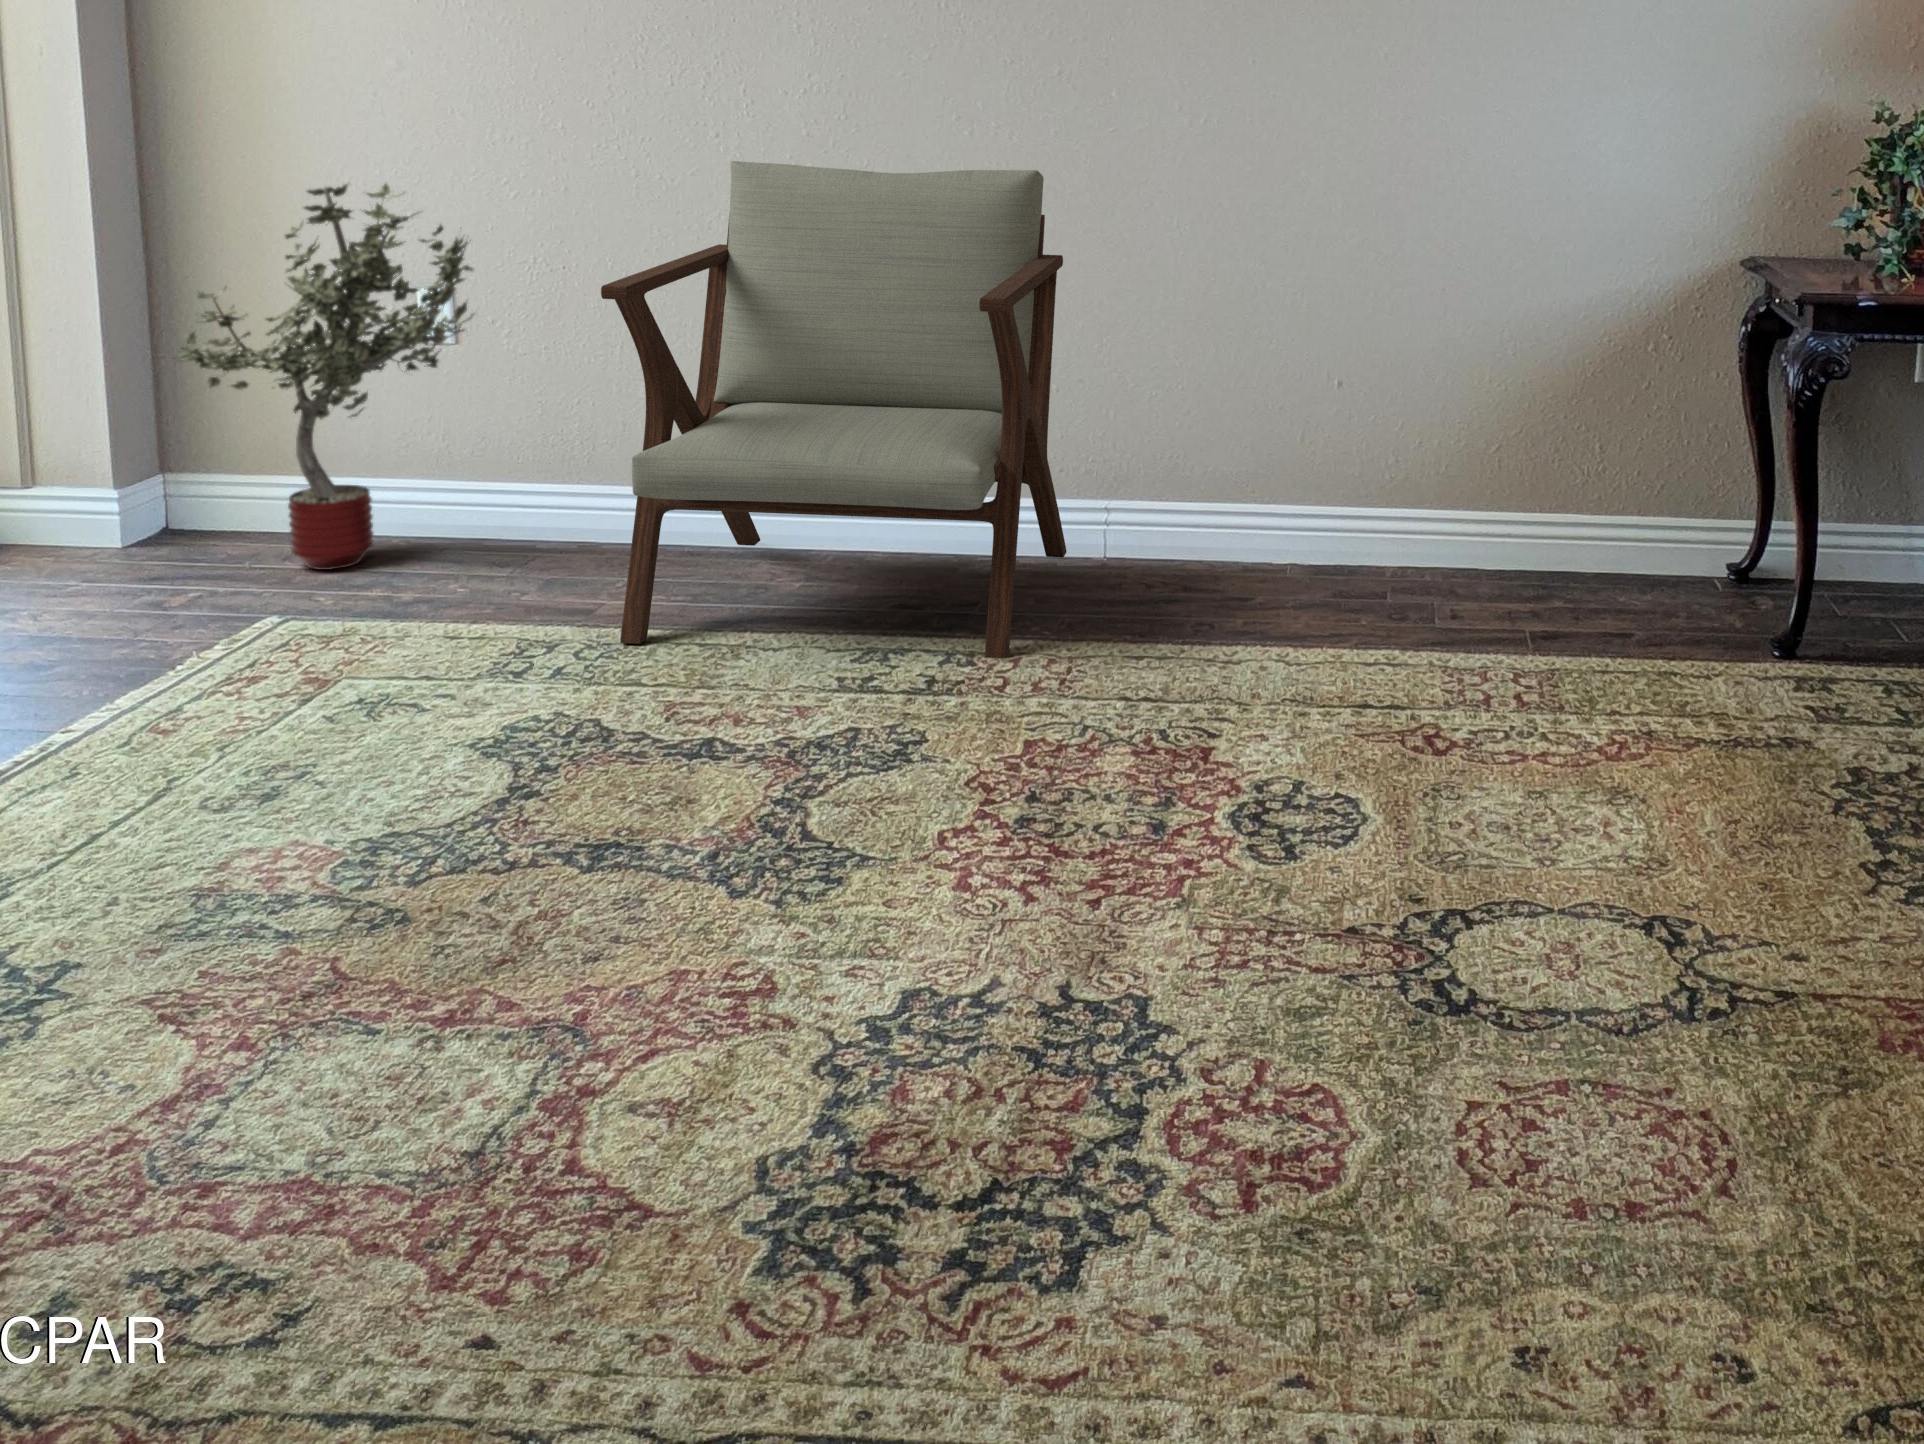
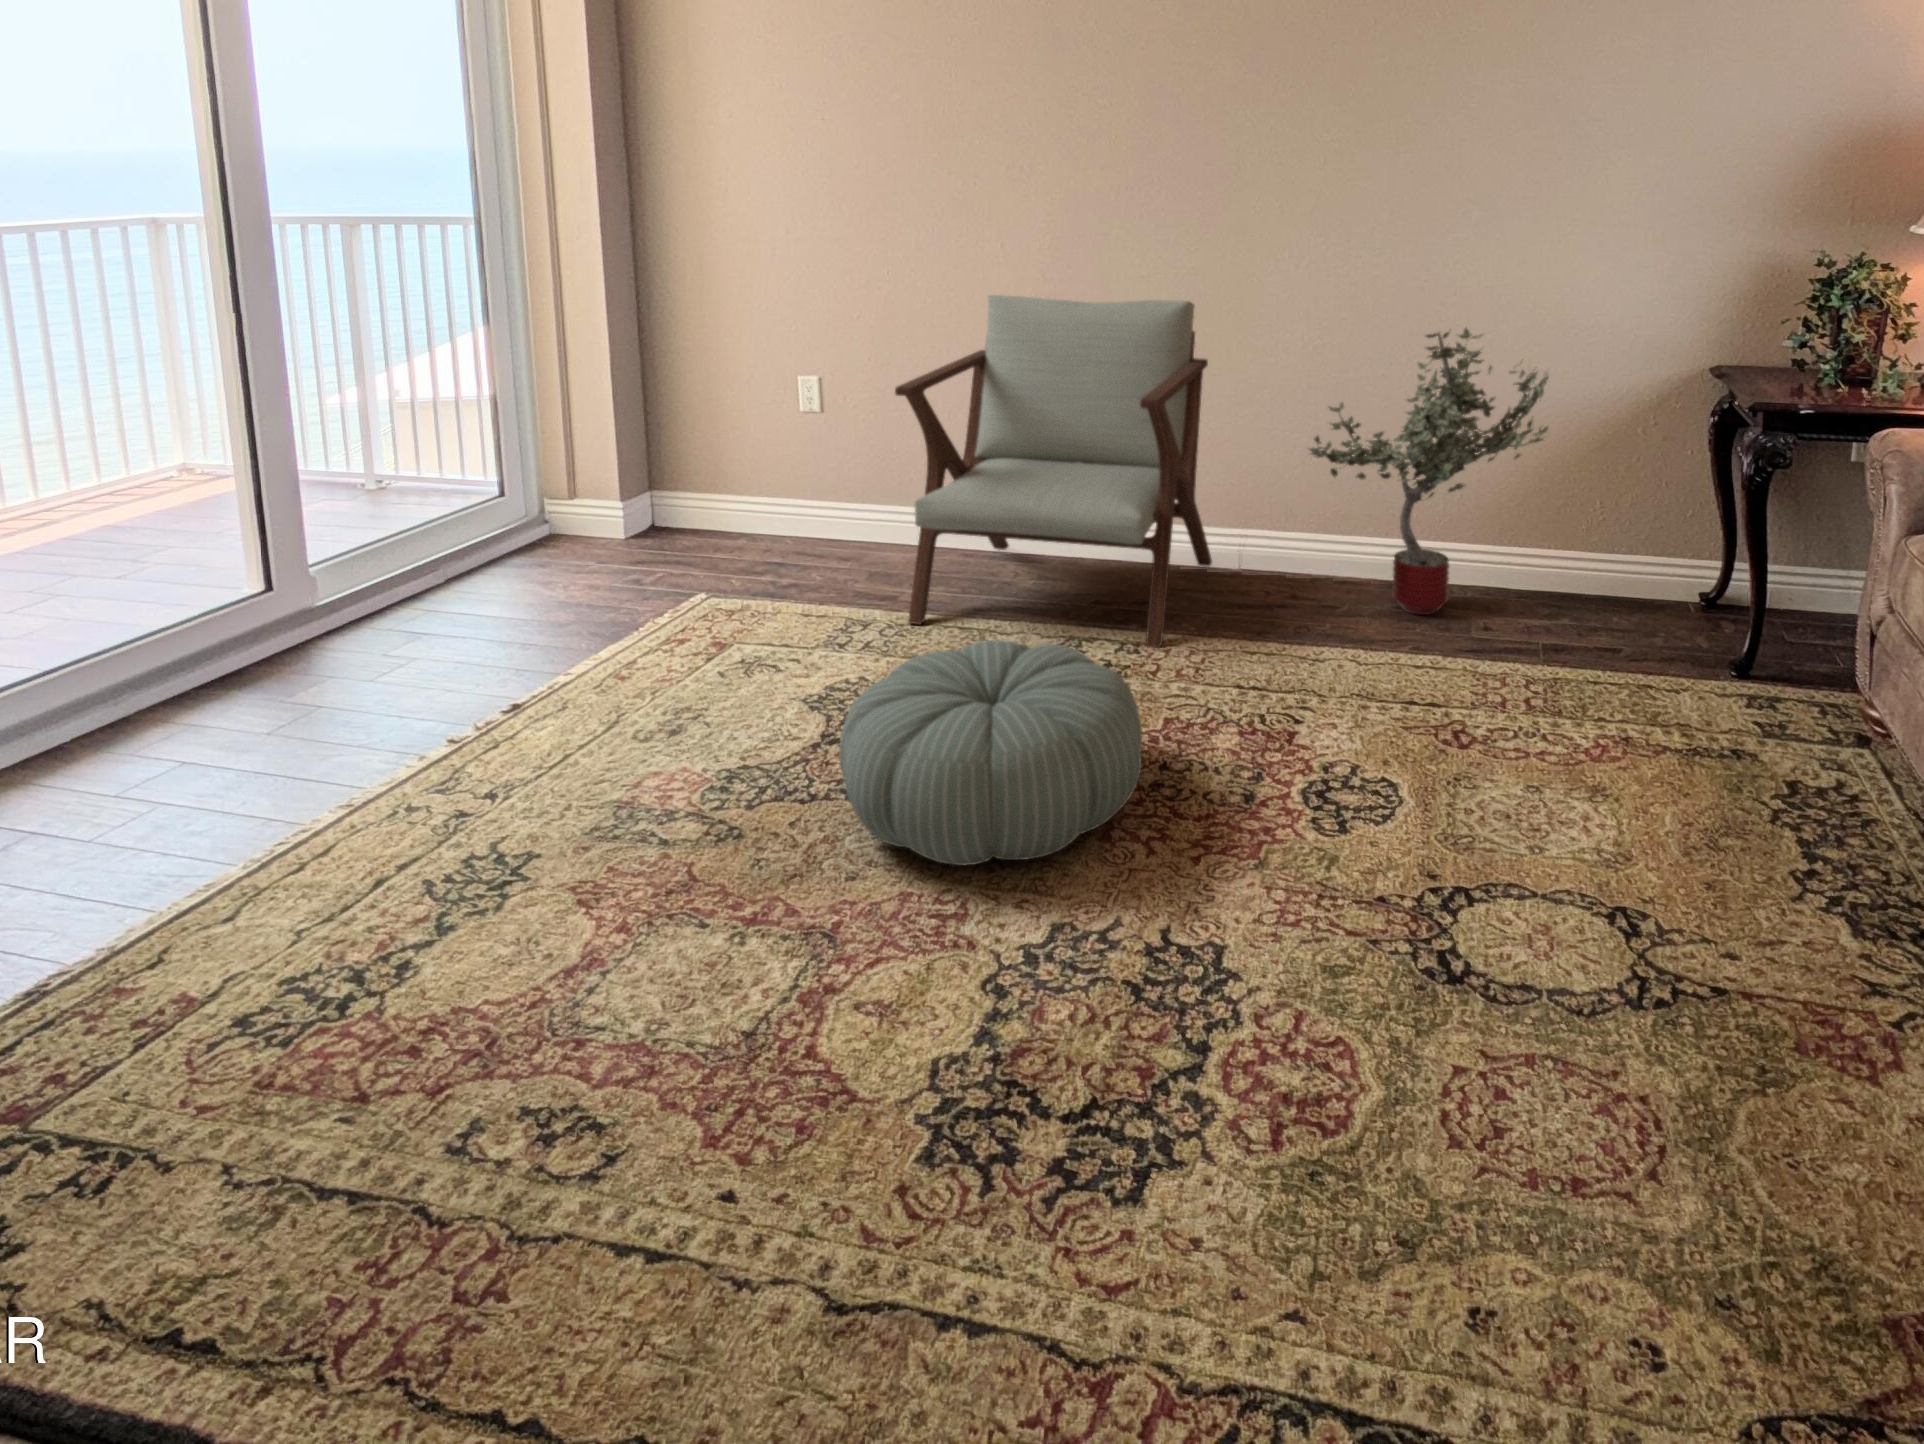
potted tree: present [176,184,473,570] -> present [1310,328,1548,615]
pouf: none [560,633,1012,930] -> present [839,640,1142,865]

